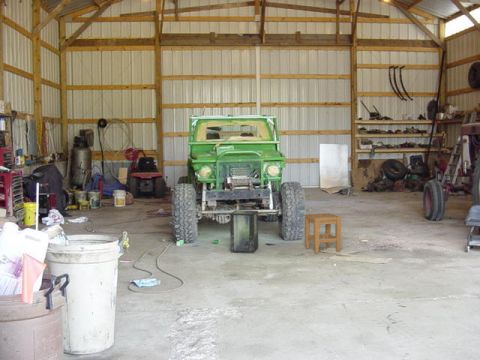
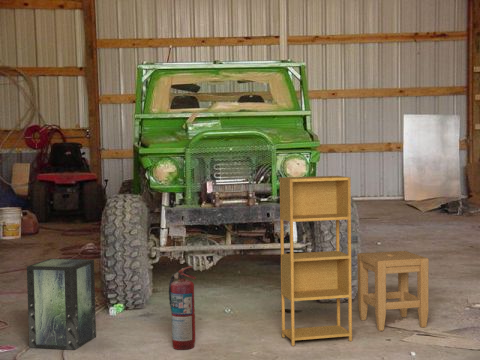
shelving unit: none [266,175,302,261] -> present [280,176,352,346]
storage box: present [230,211,258,253] -> present [27,259,96,350]
fire extinguisher: none [209,220,224,262] -> present [169,266,196,350]

